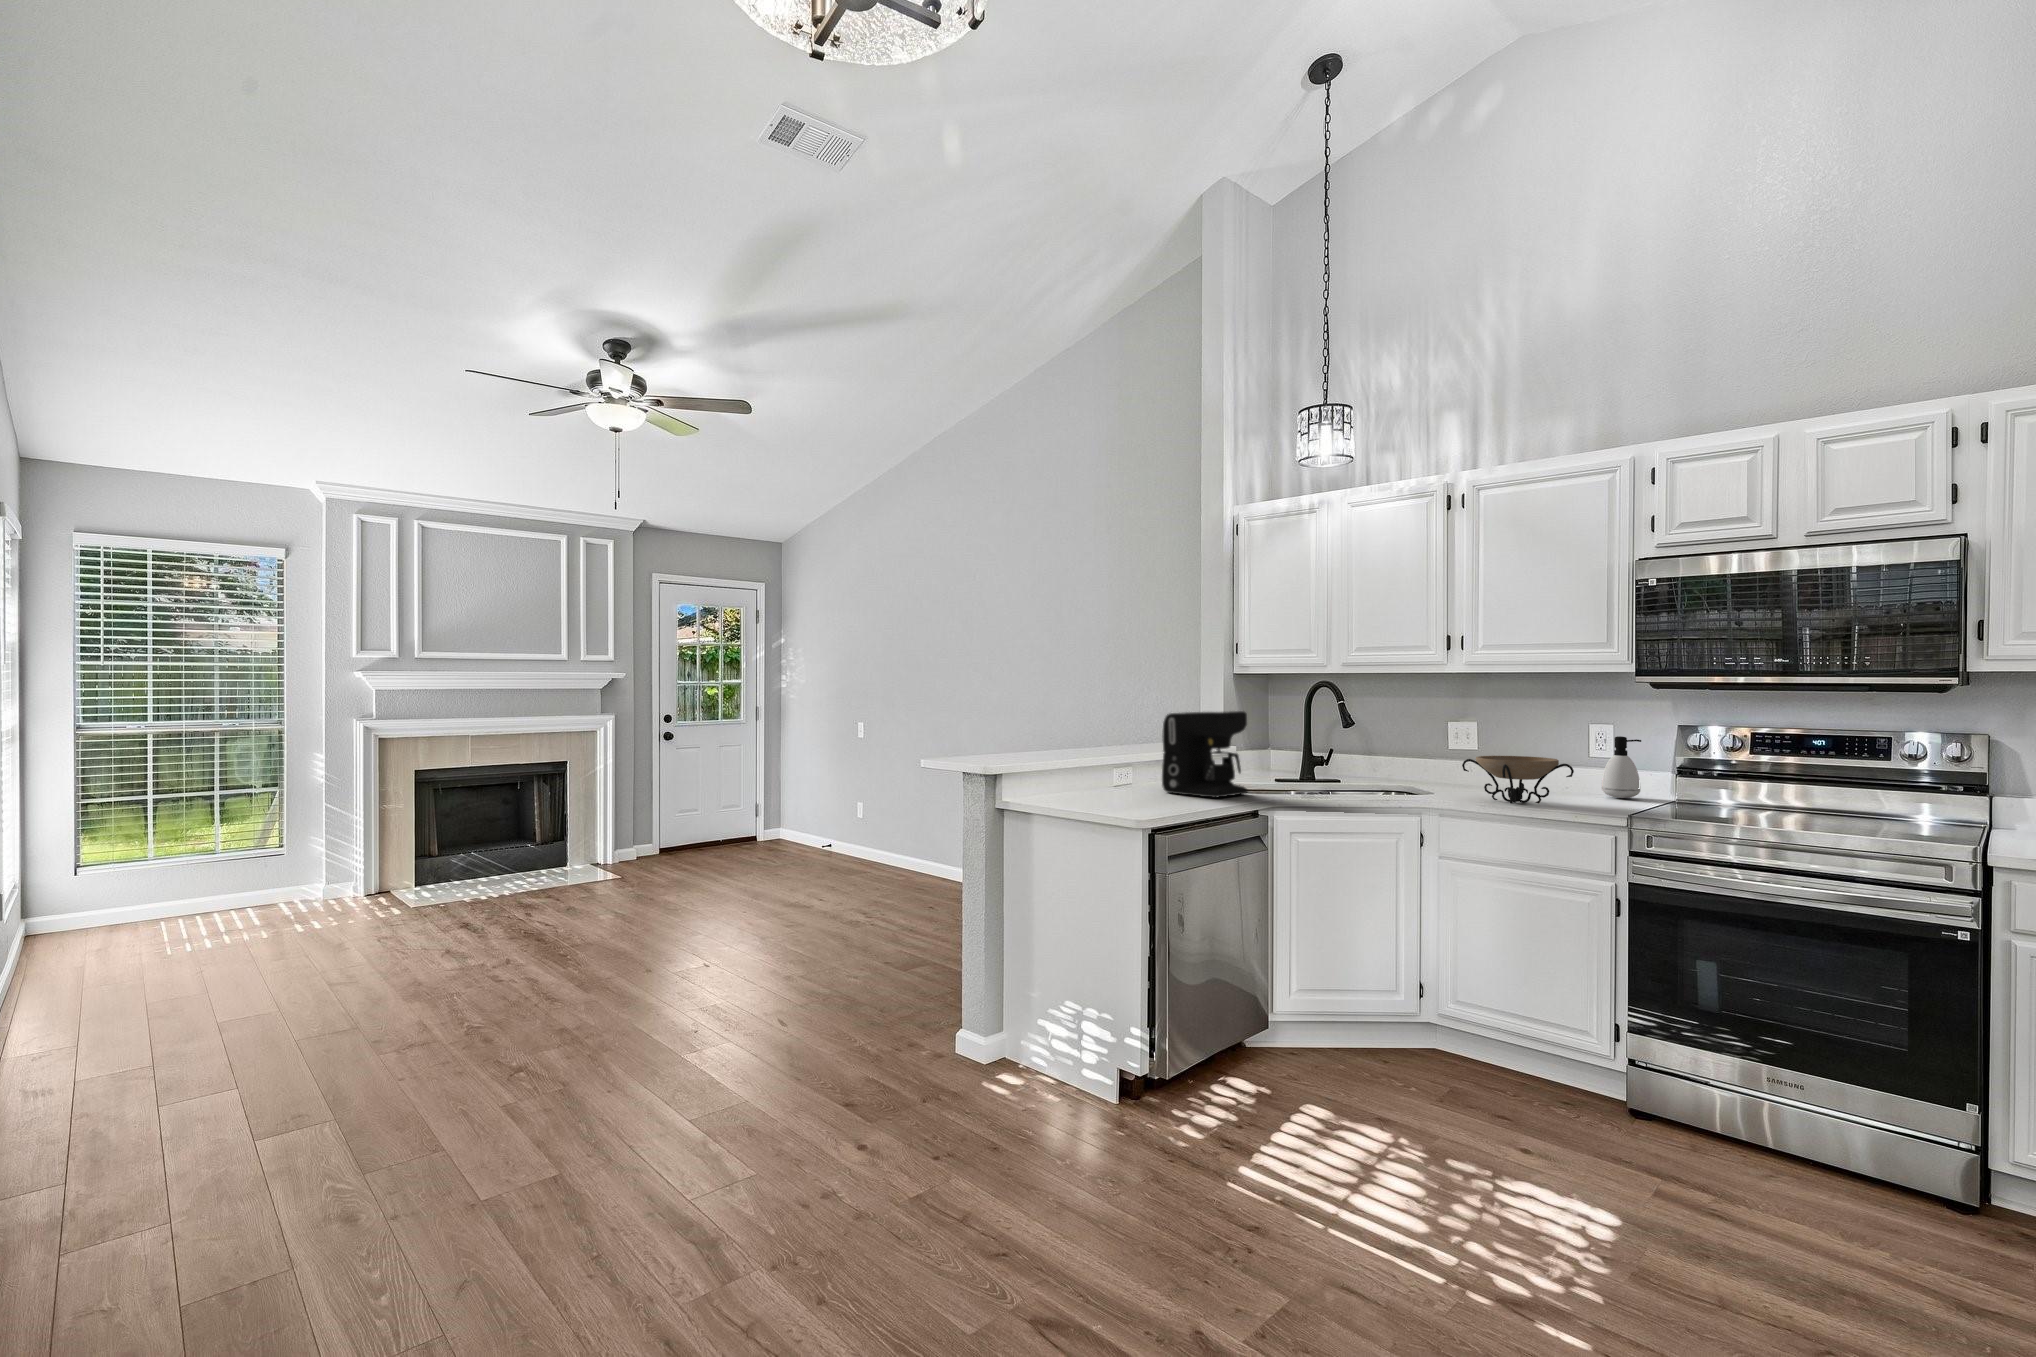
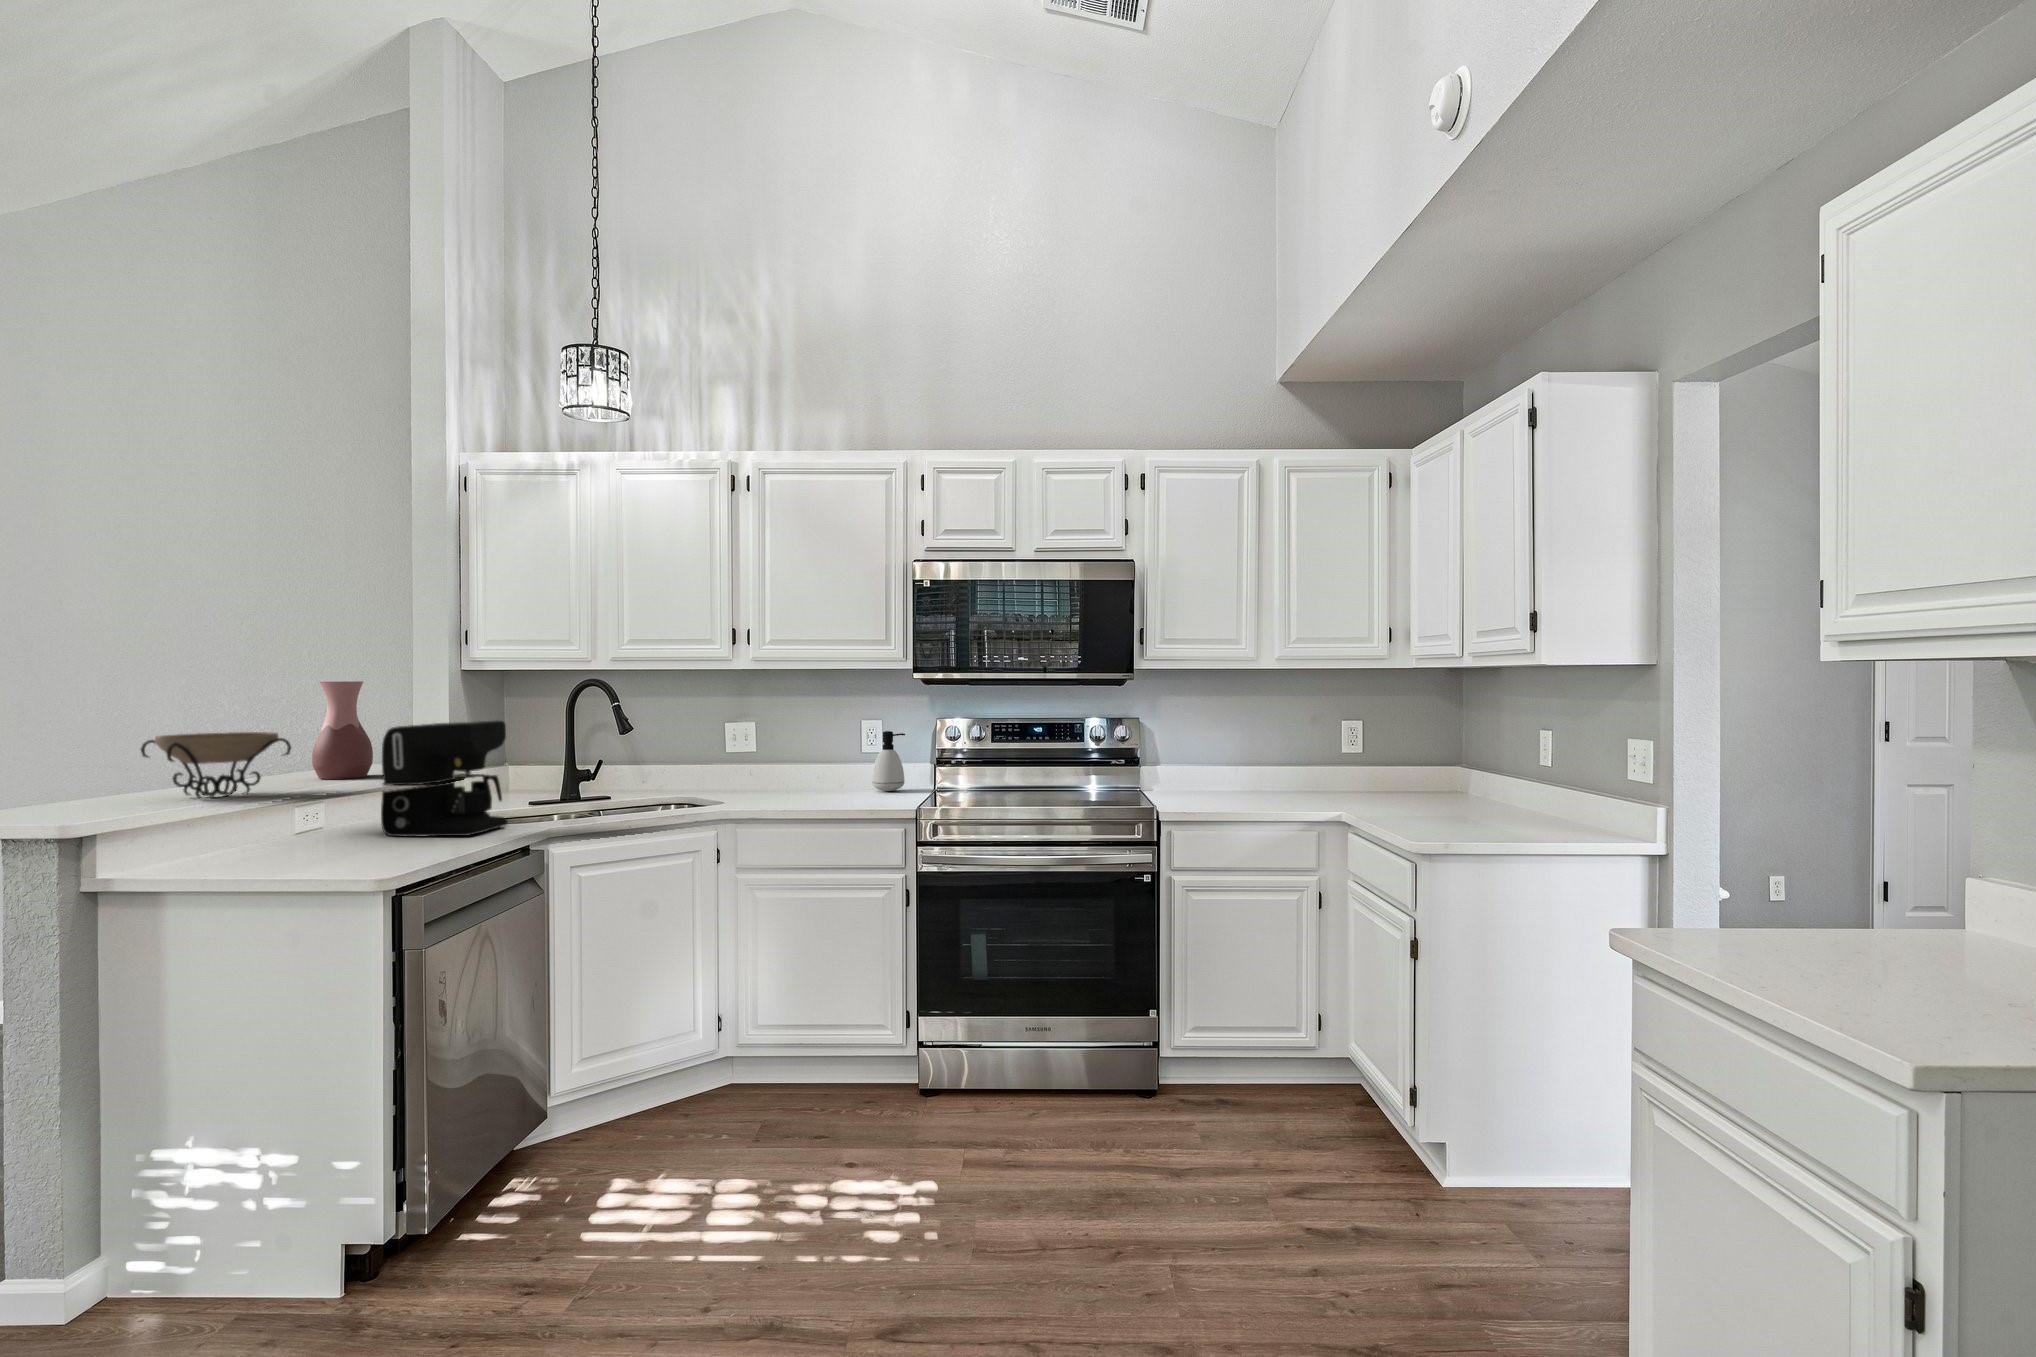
vase: none [1130,680,1167,749] -> present [312,681,373,779]
decorative bowl: present [1462,756,1574,804] -> present [141,732,291,798]

